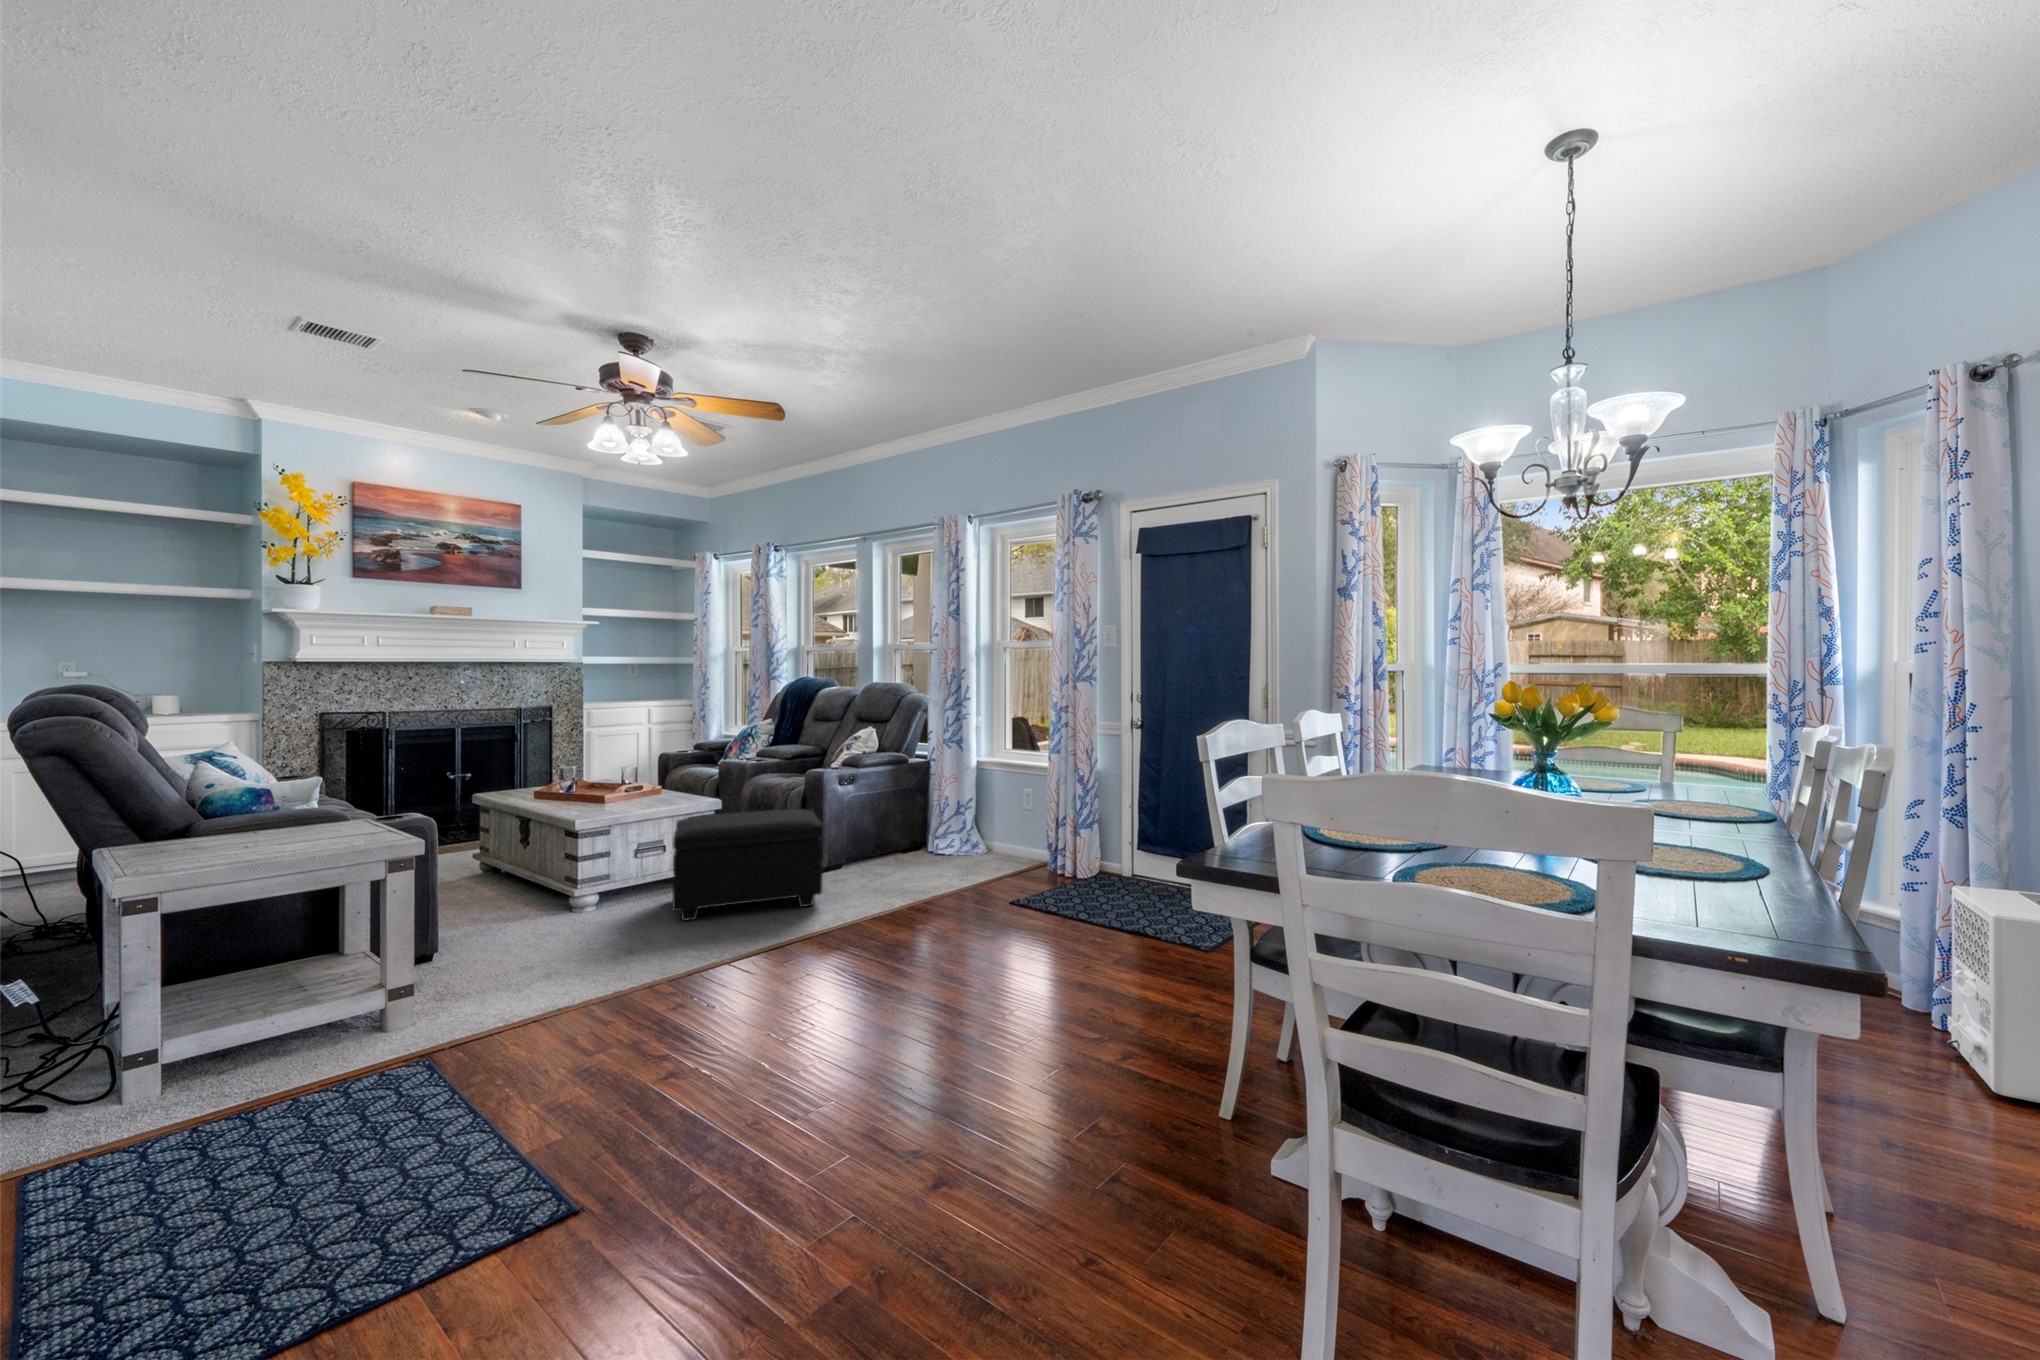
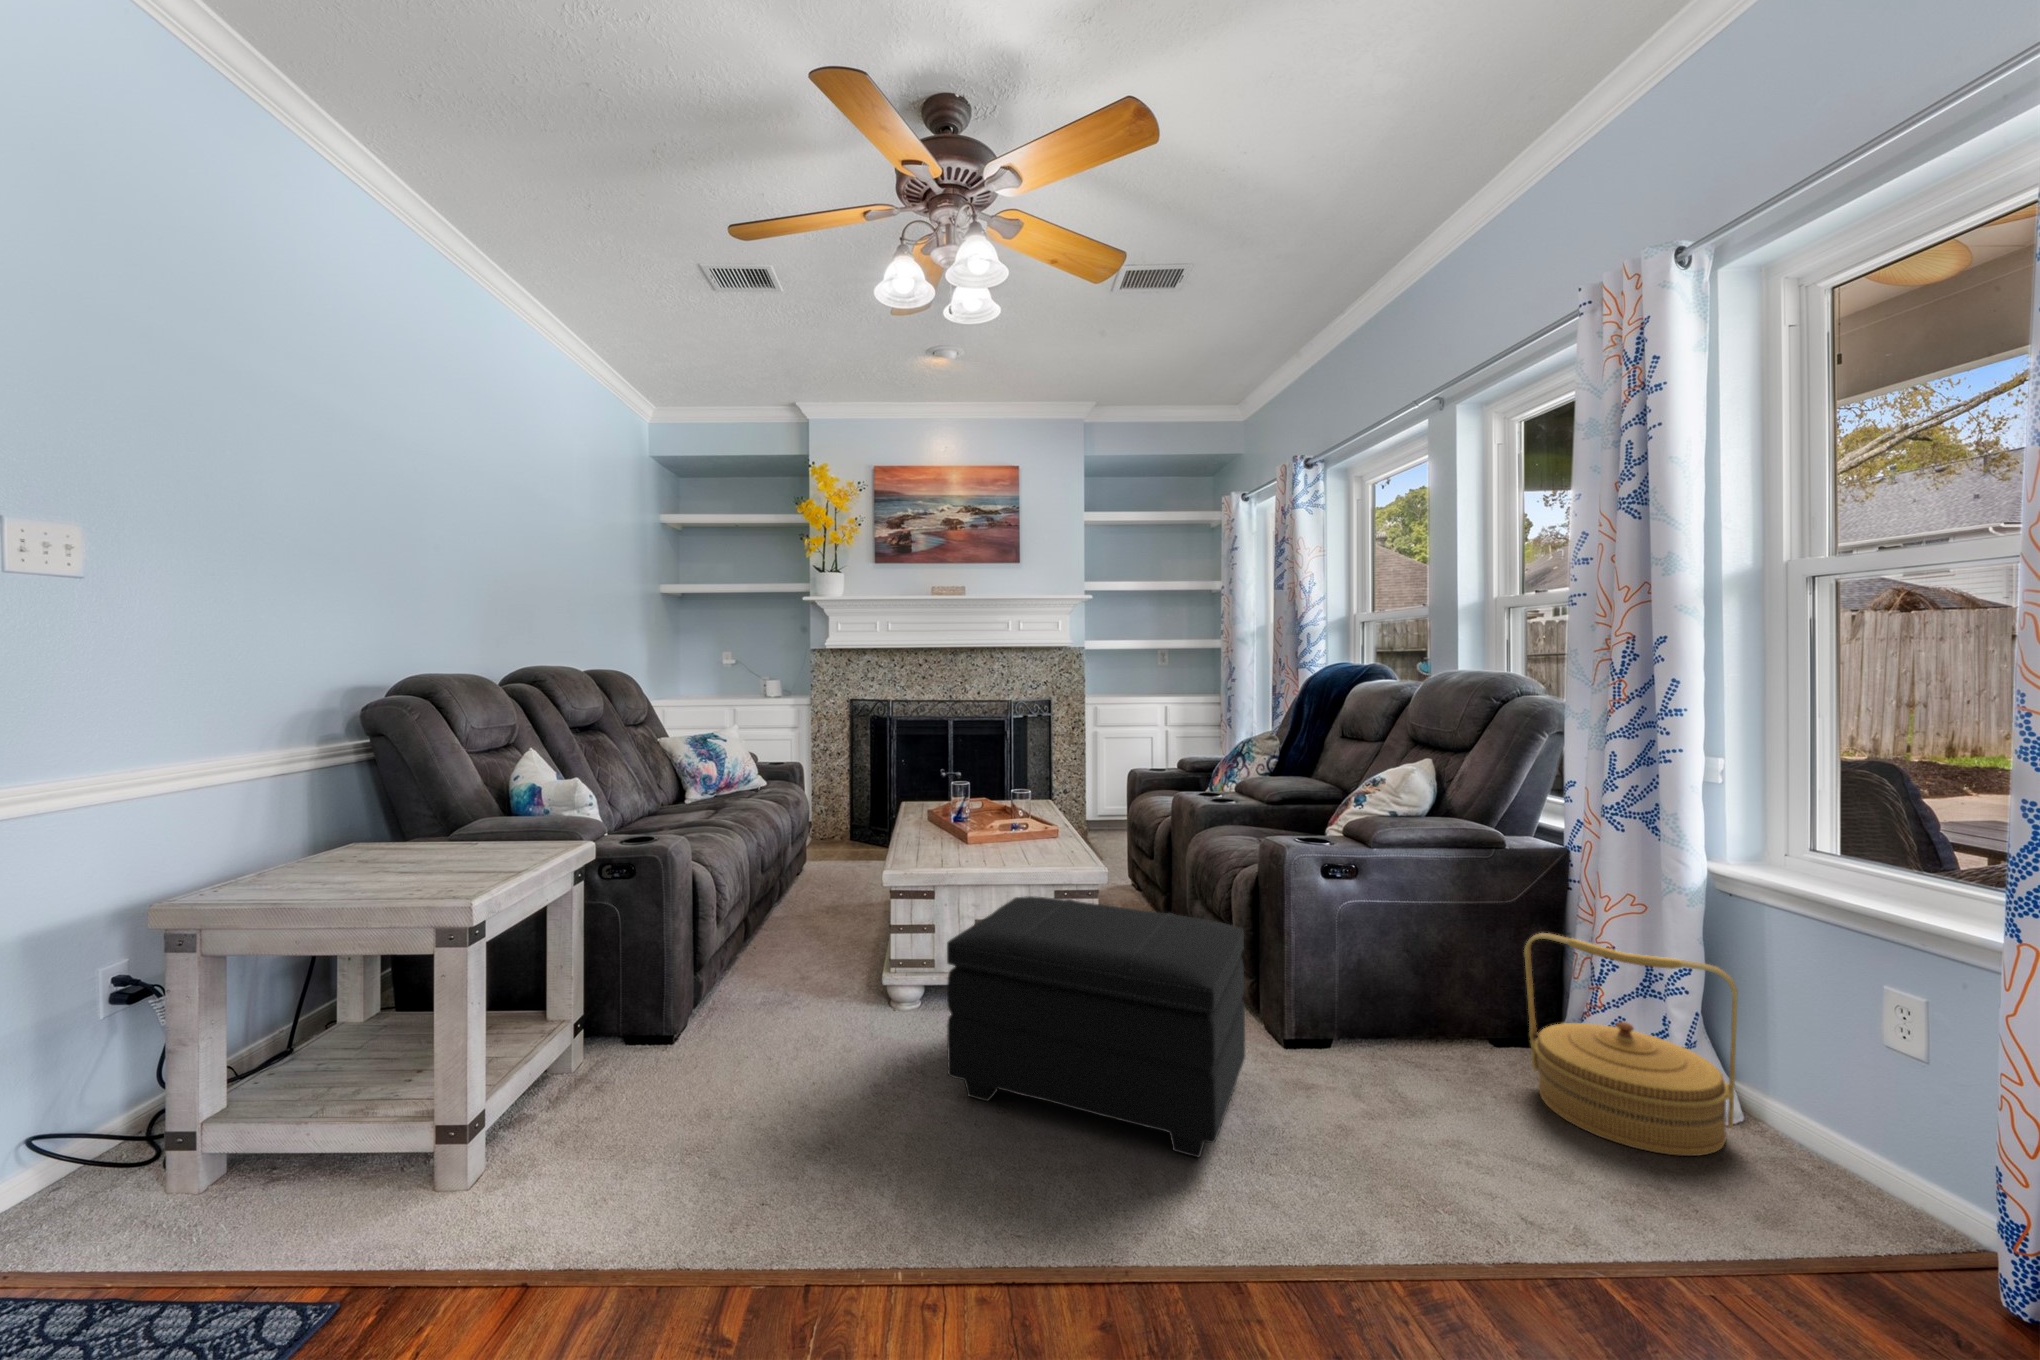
woven basket: none [920,793,987,866] -> present [1524,933,1738,1156]

